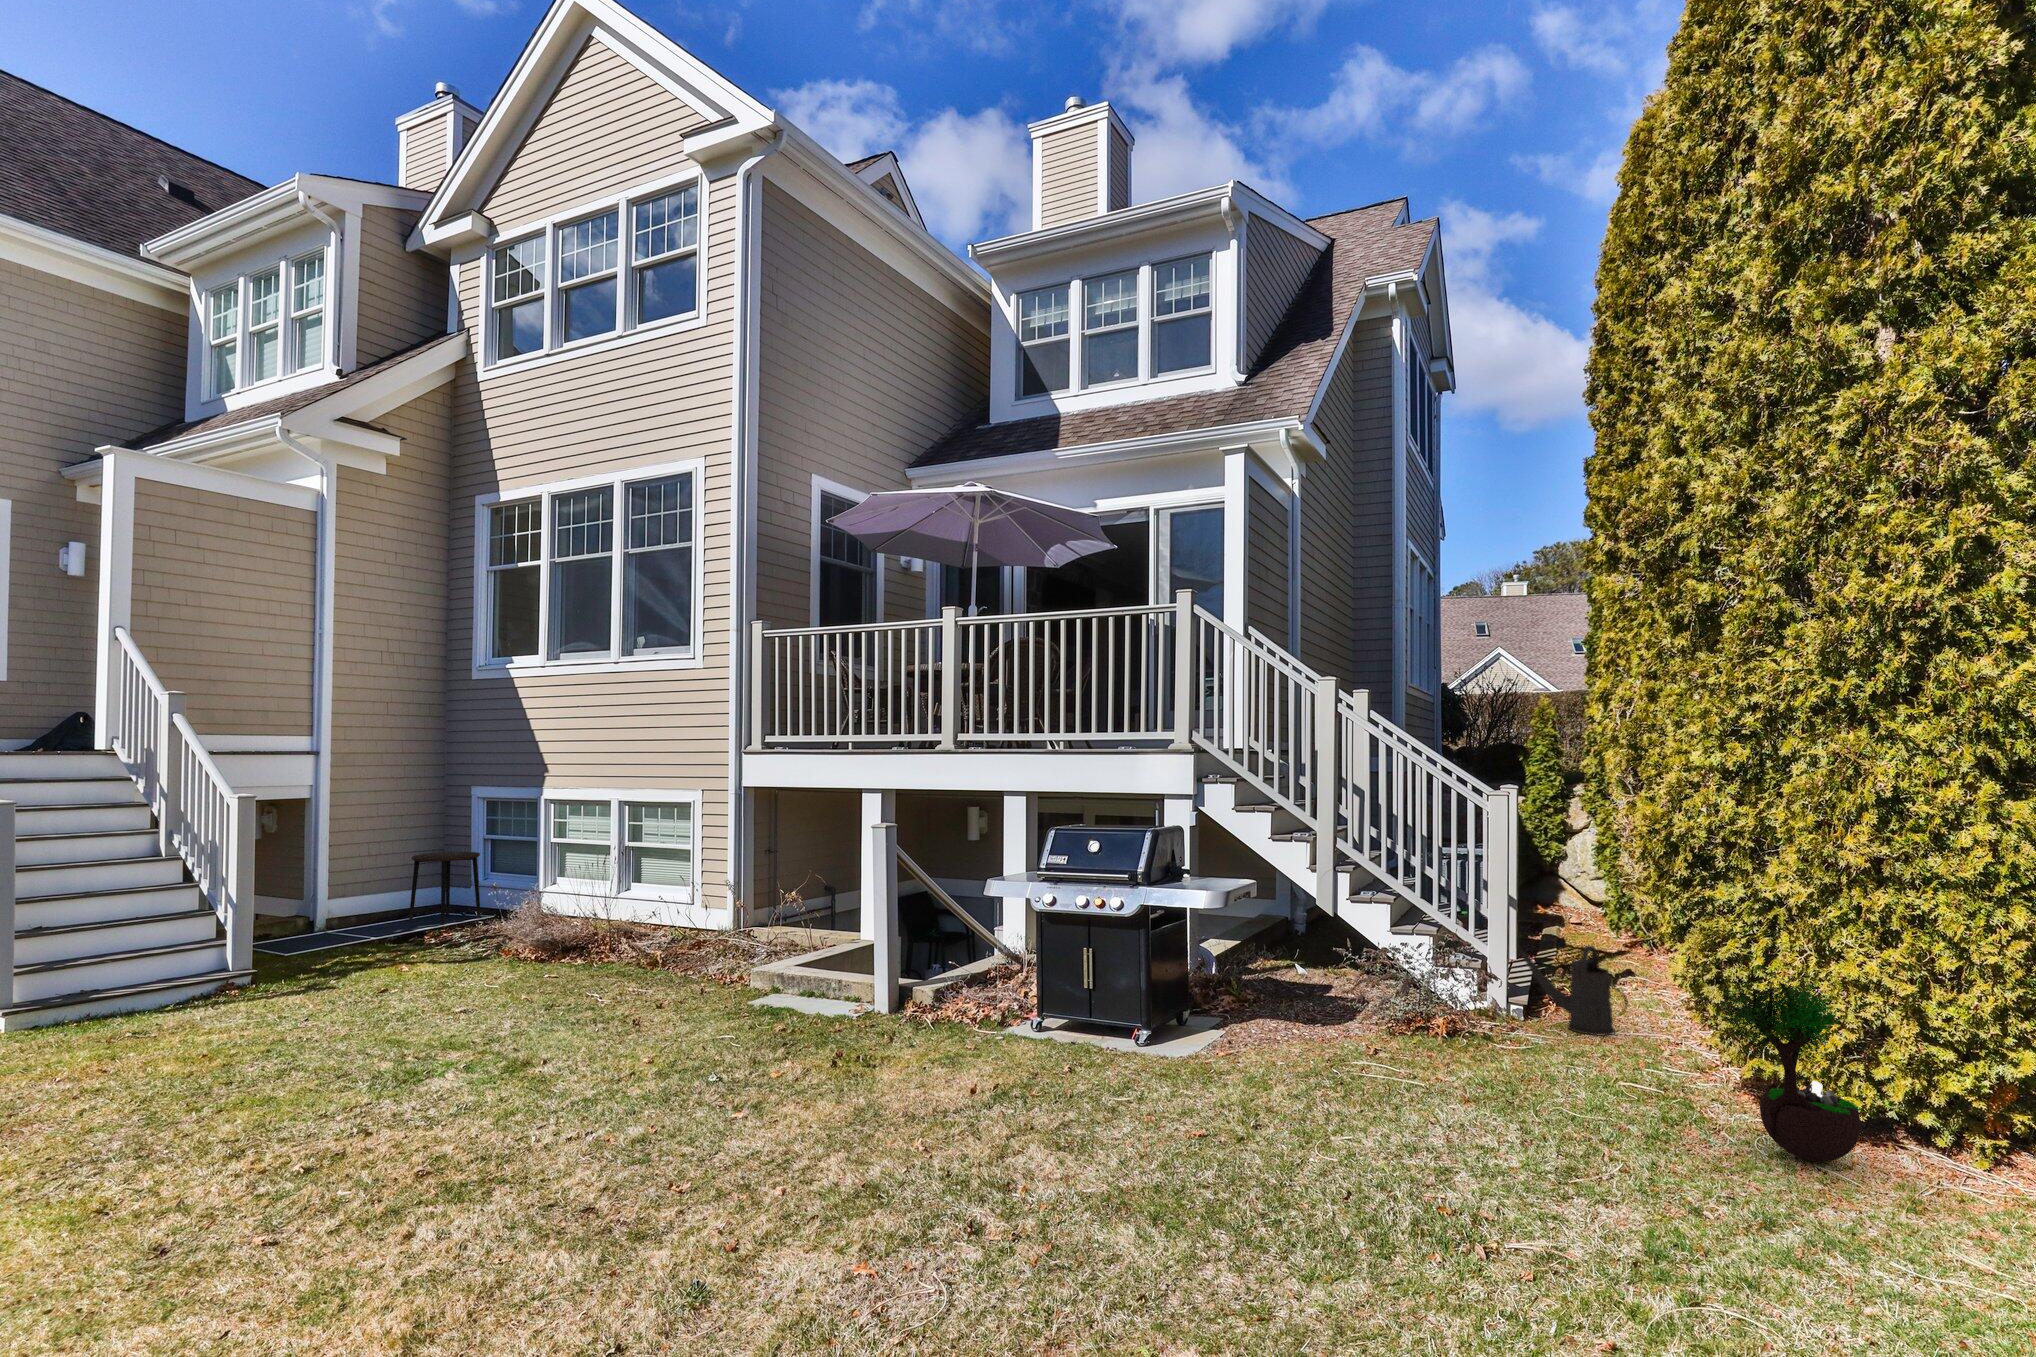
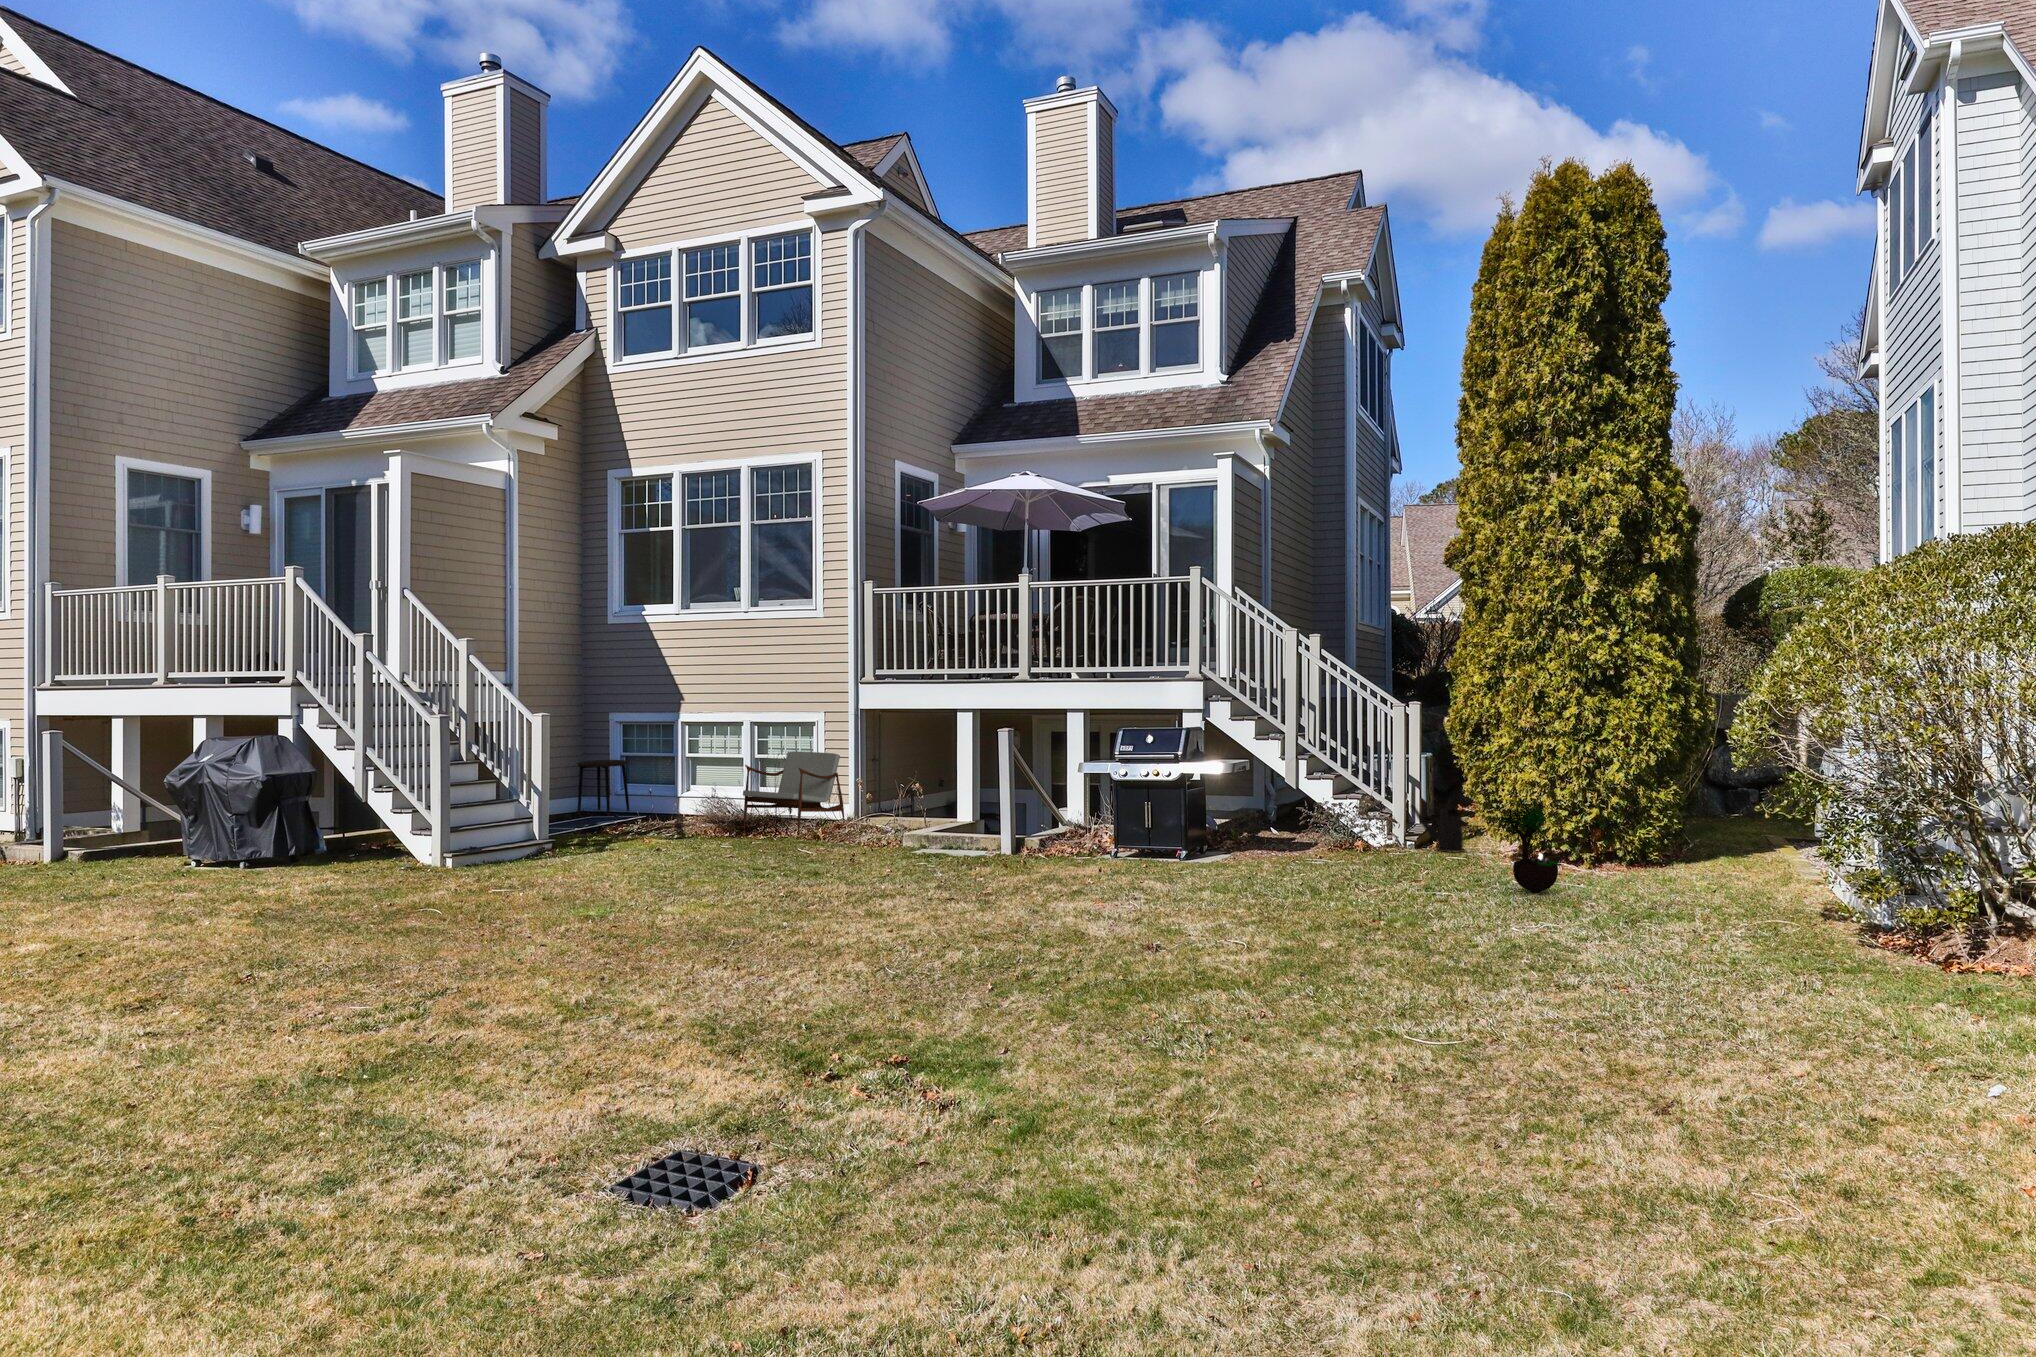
armchair: none [571,846,718,963] -> present [743,752,845,834]

